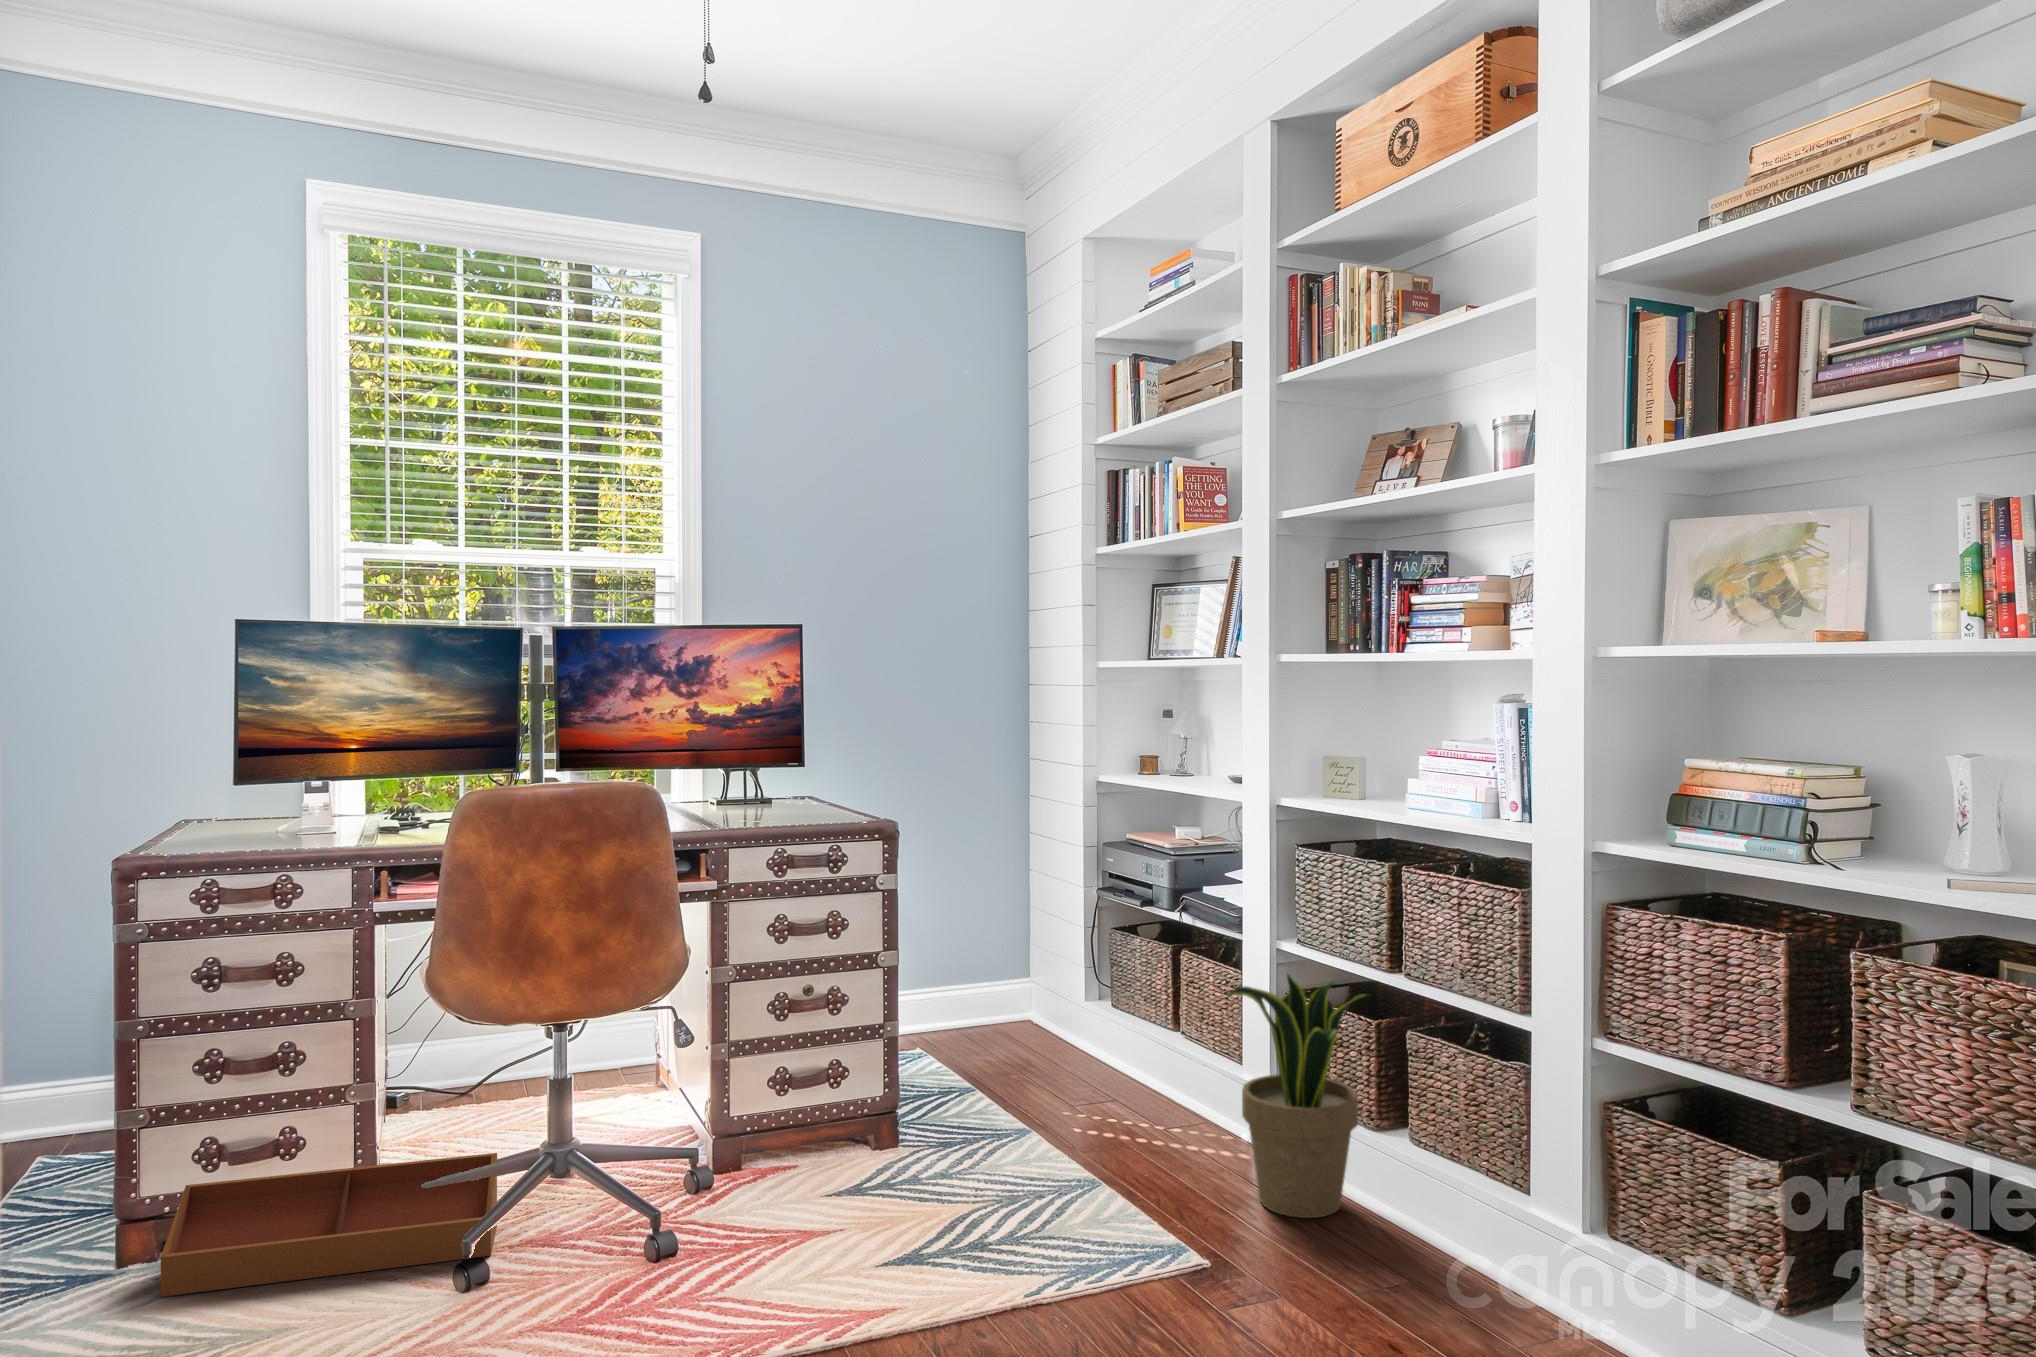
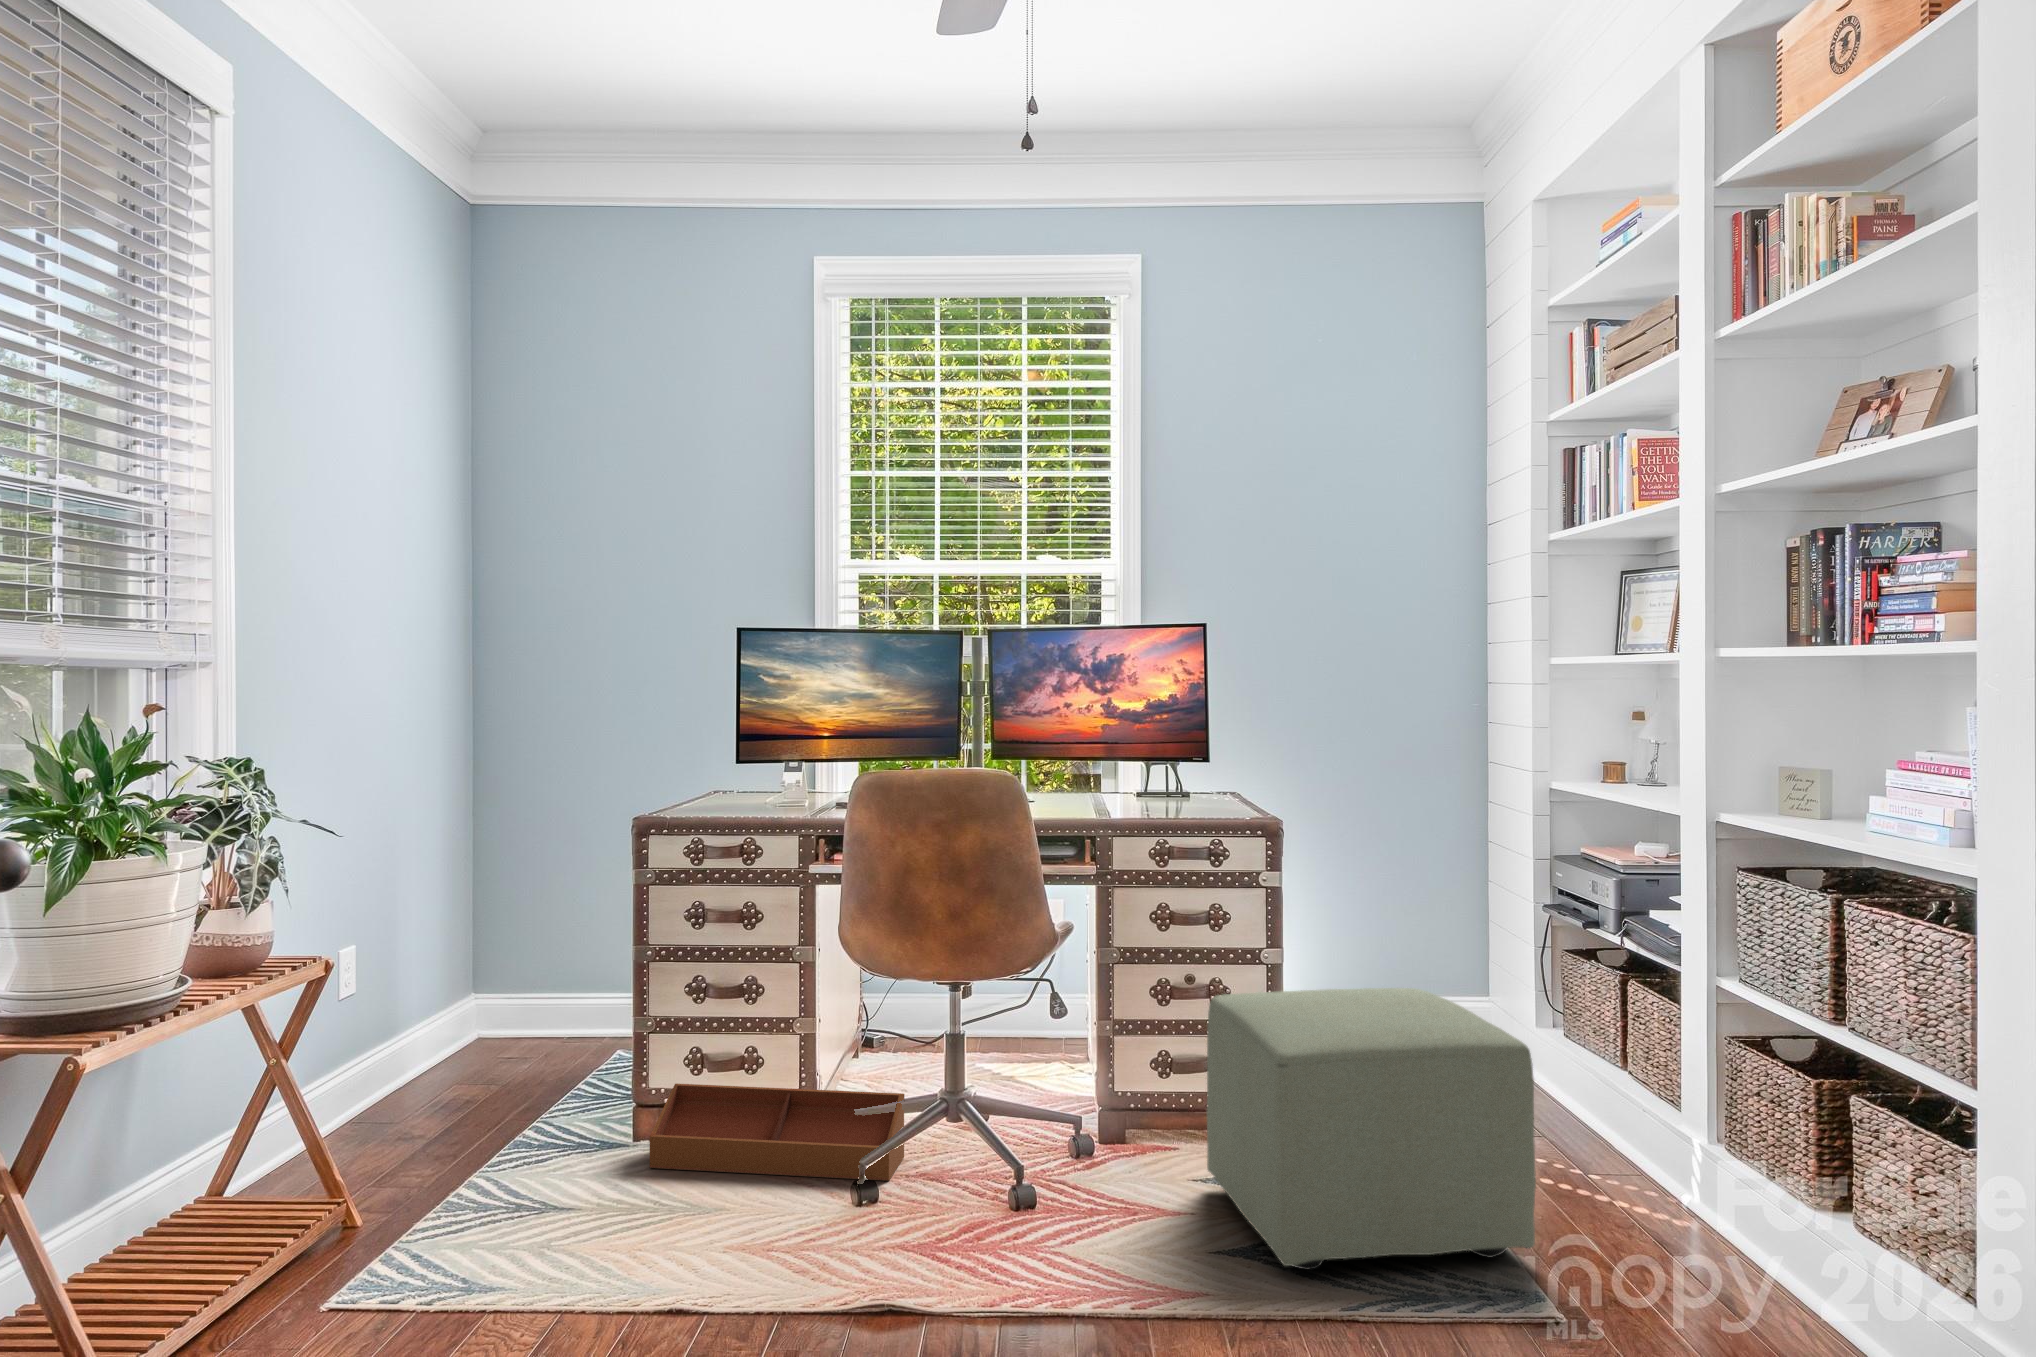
potted plant: present [1226,975,1367,1218] -> none [1616,1011,1800,1296]
ottoman: none [843,976,1168,1267] -> present [1207,988,1536,1270]

